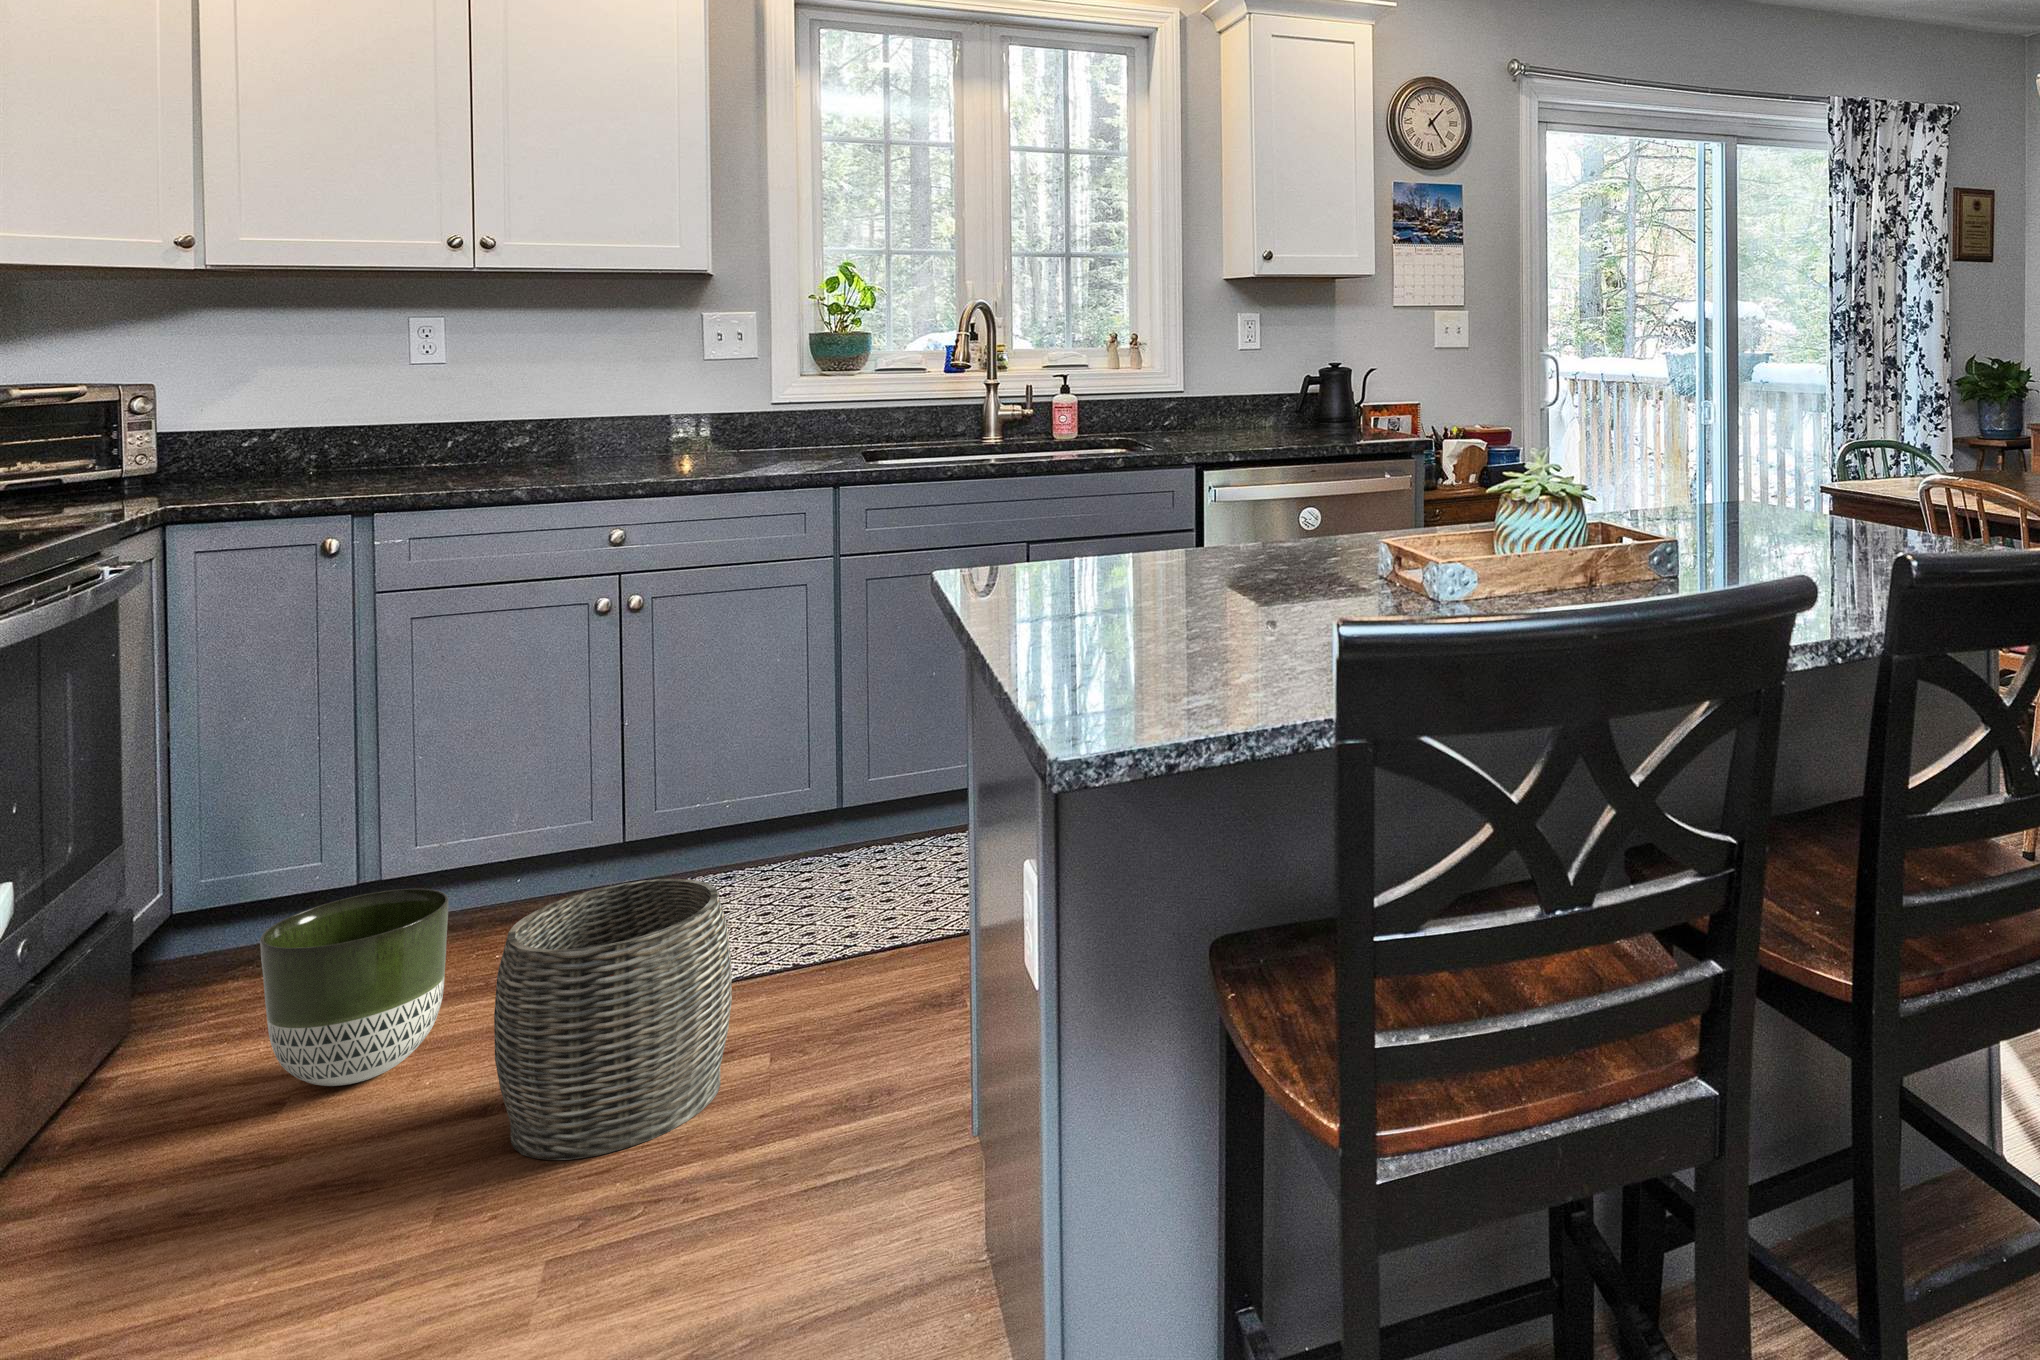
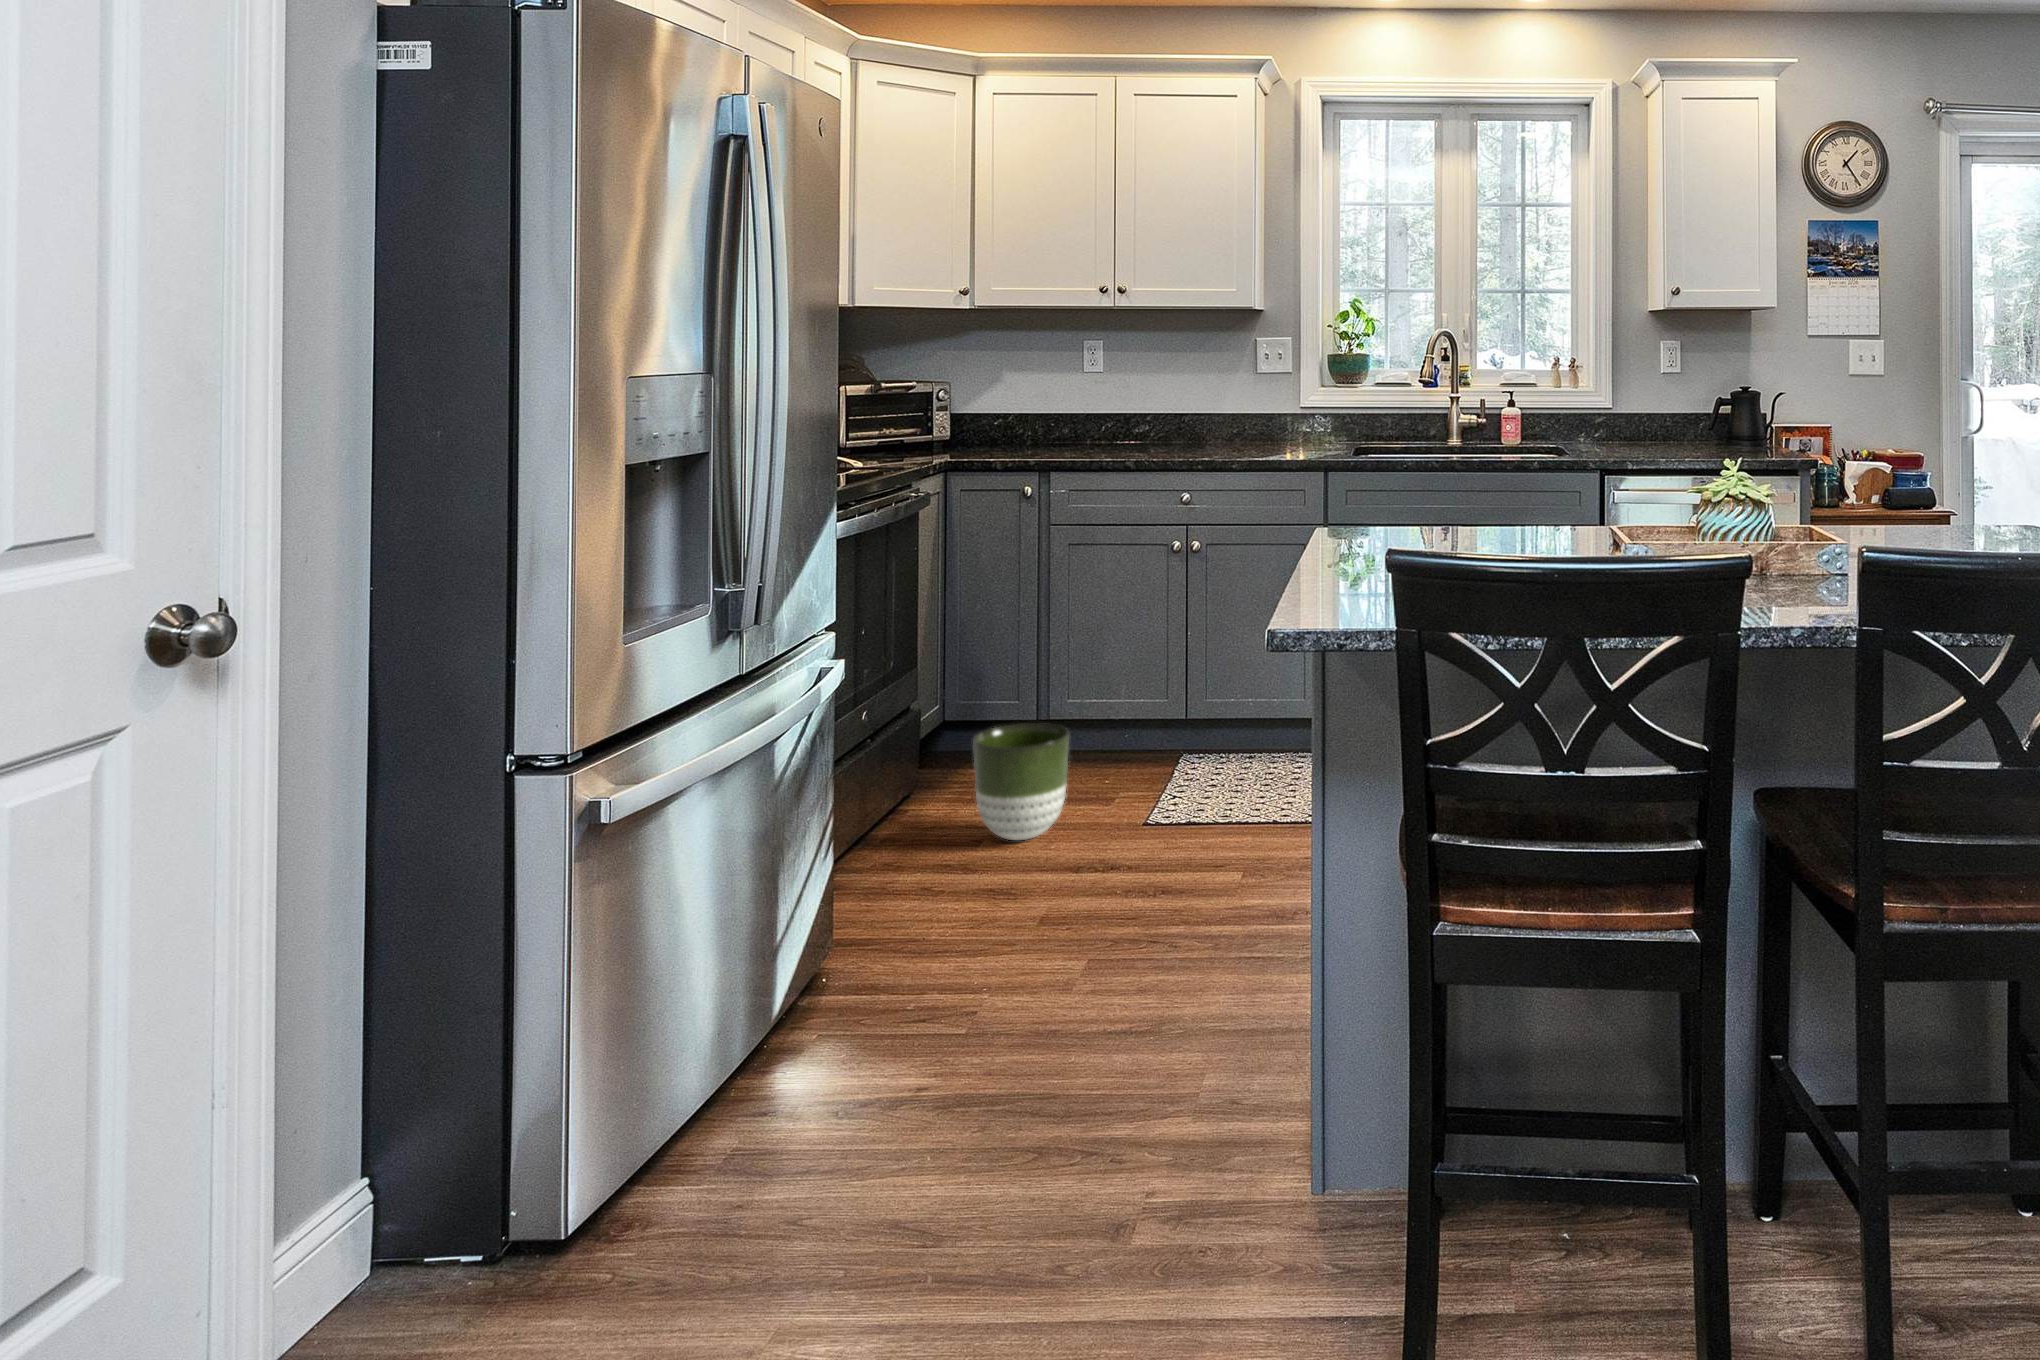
woven basket: present [494,879,732,1160] -> none [1083,737,1217,906]

